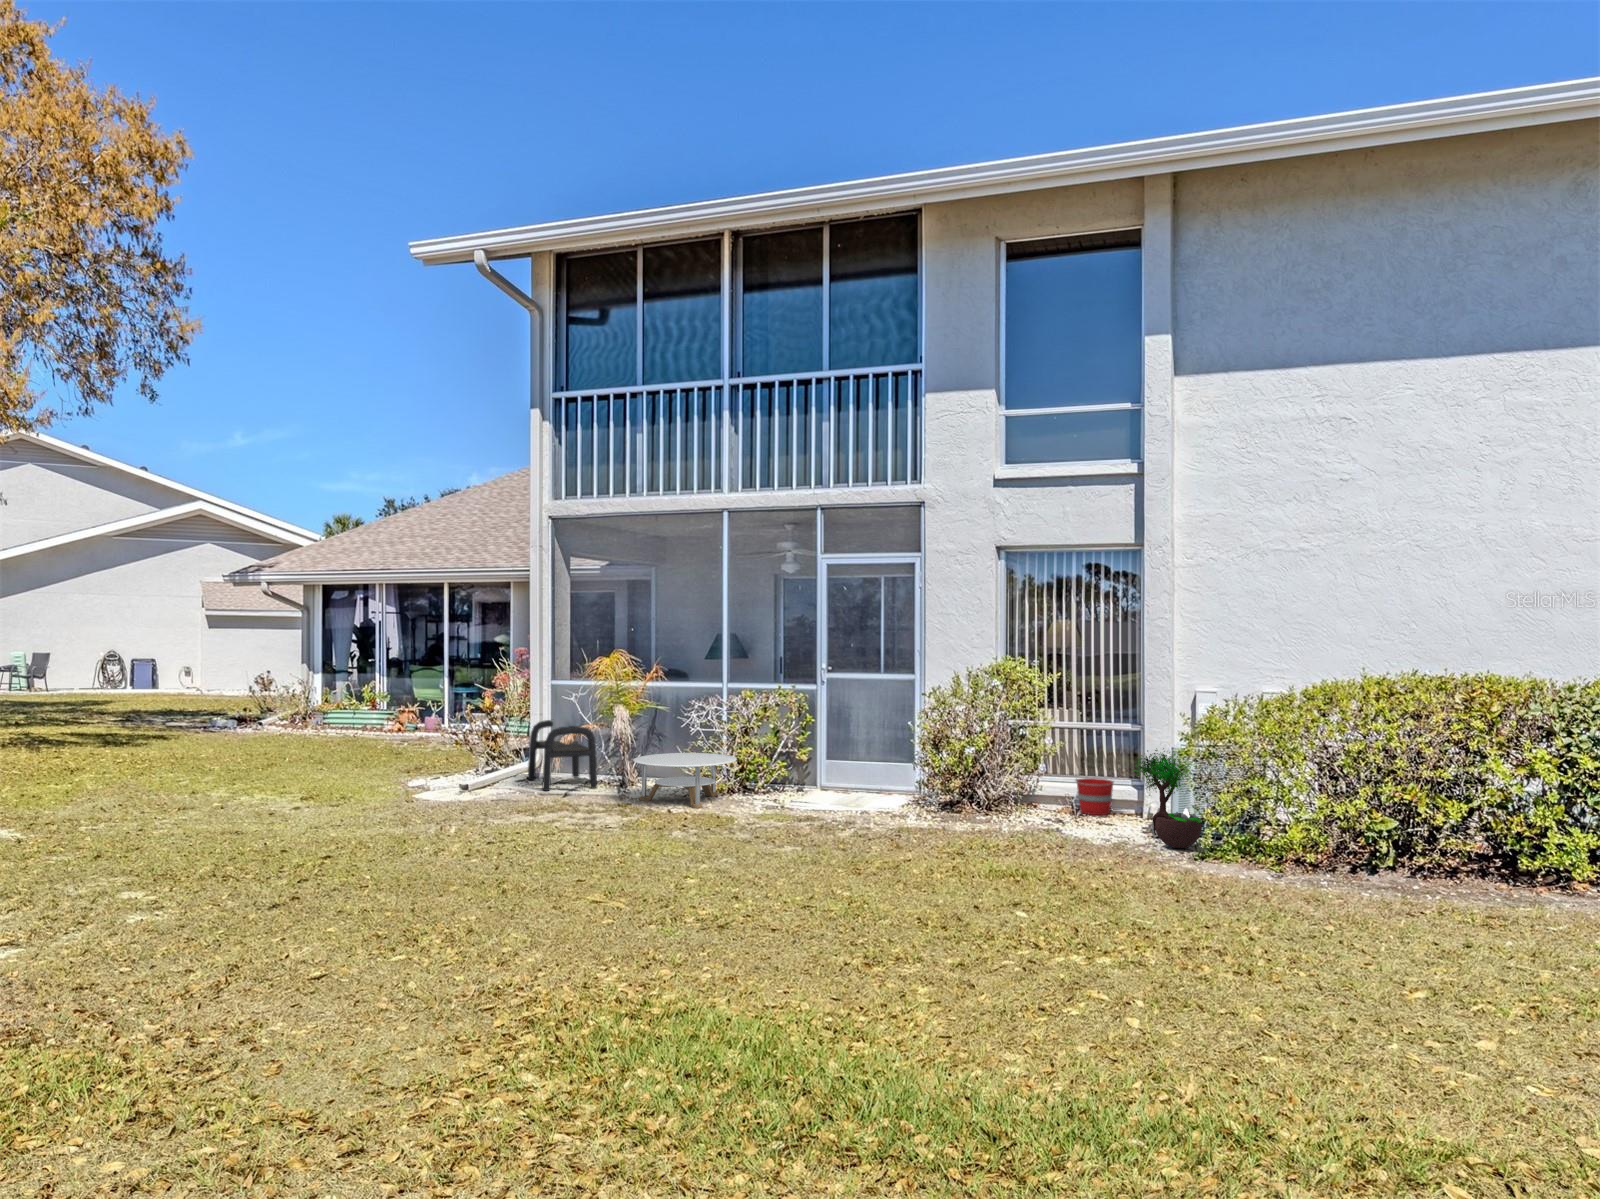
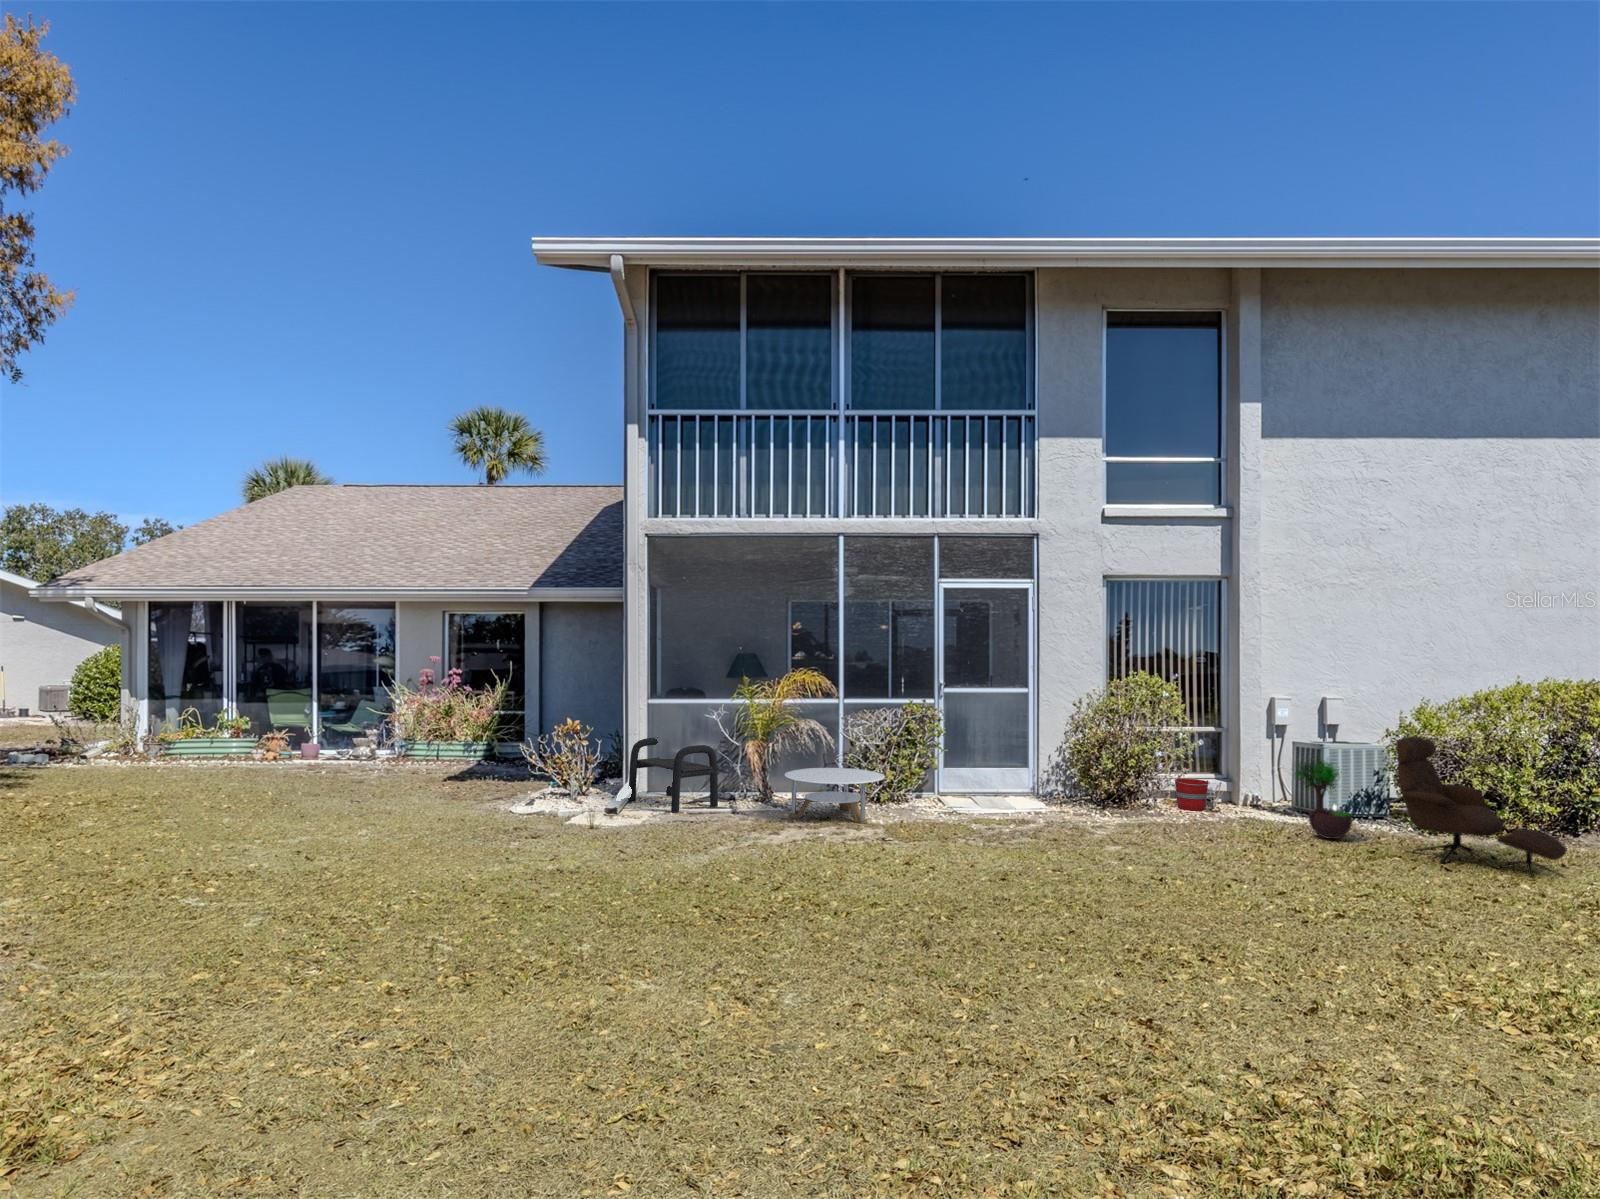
lounge chair: none [1215,728,1386,900] -> present [1396,737,1567,877]

